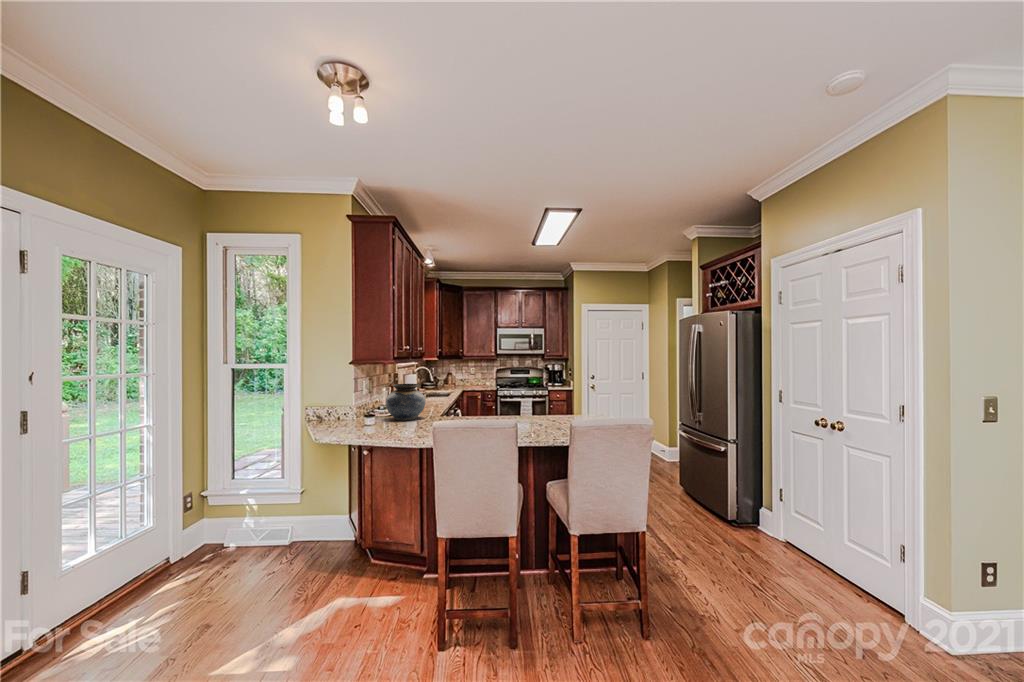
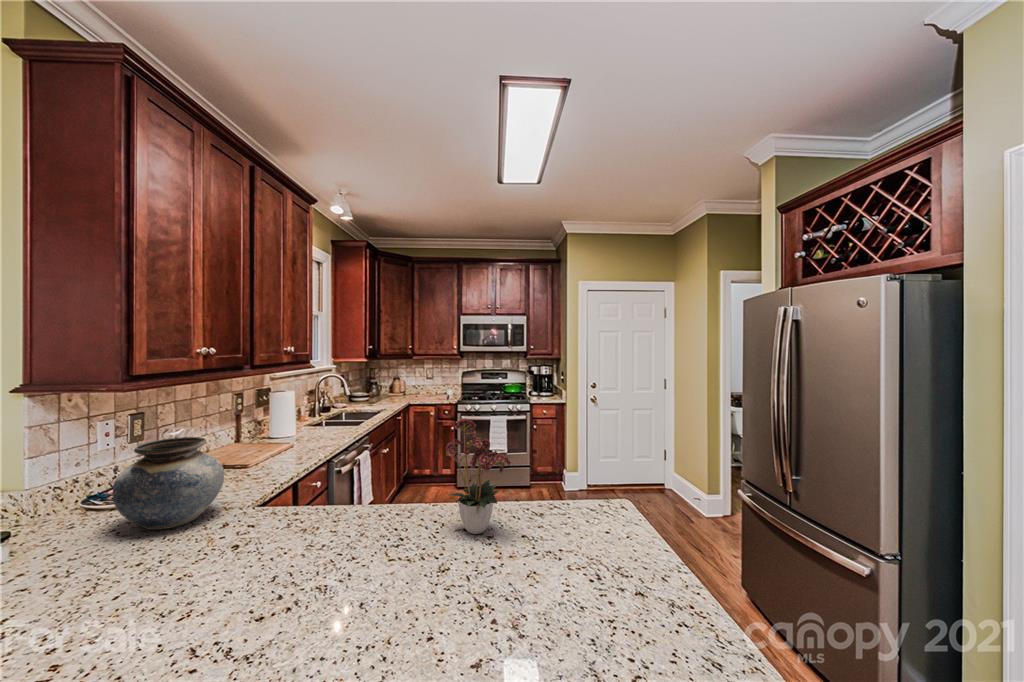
flower arrangement: none [527,370,560,420] -> present [446,418,511,534]

